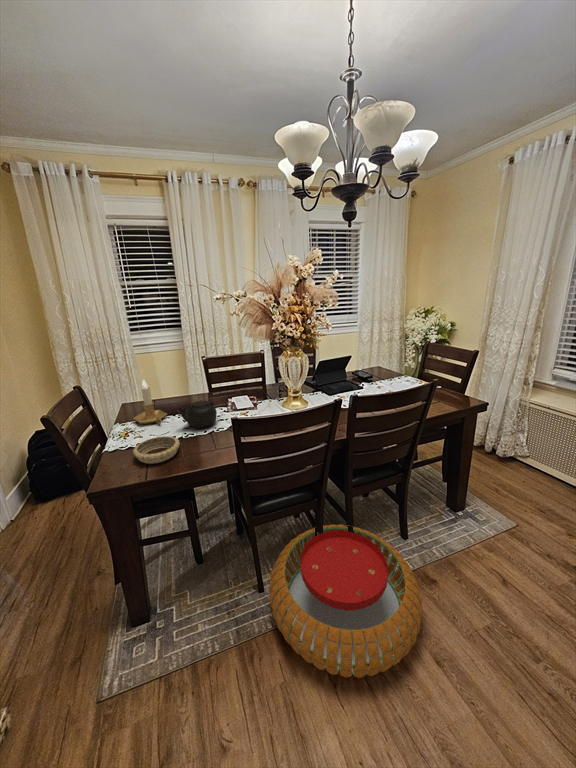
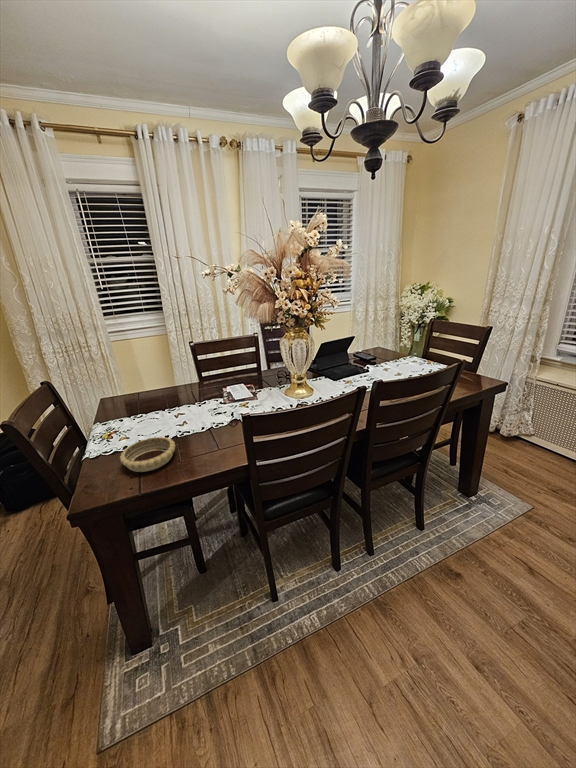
candlestick: present [133,380,167,424] -> none [116,370,156,422]
teapot: present [177,401,217,428] -> none [168,392,214,424]
pouf: present [270,525,422,678] -> none [286,521,457,697]

